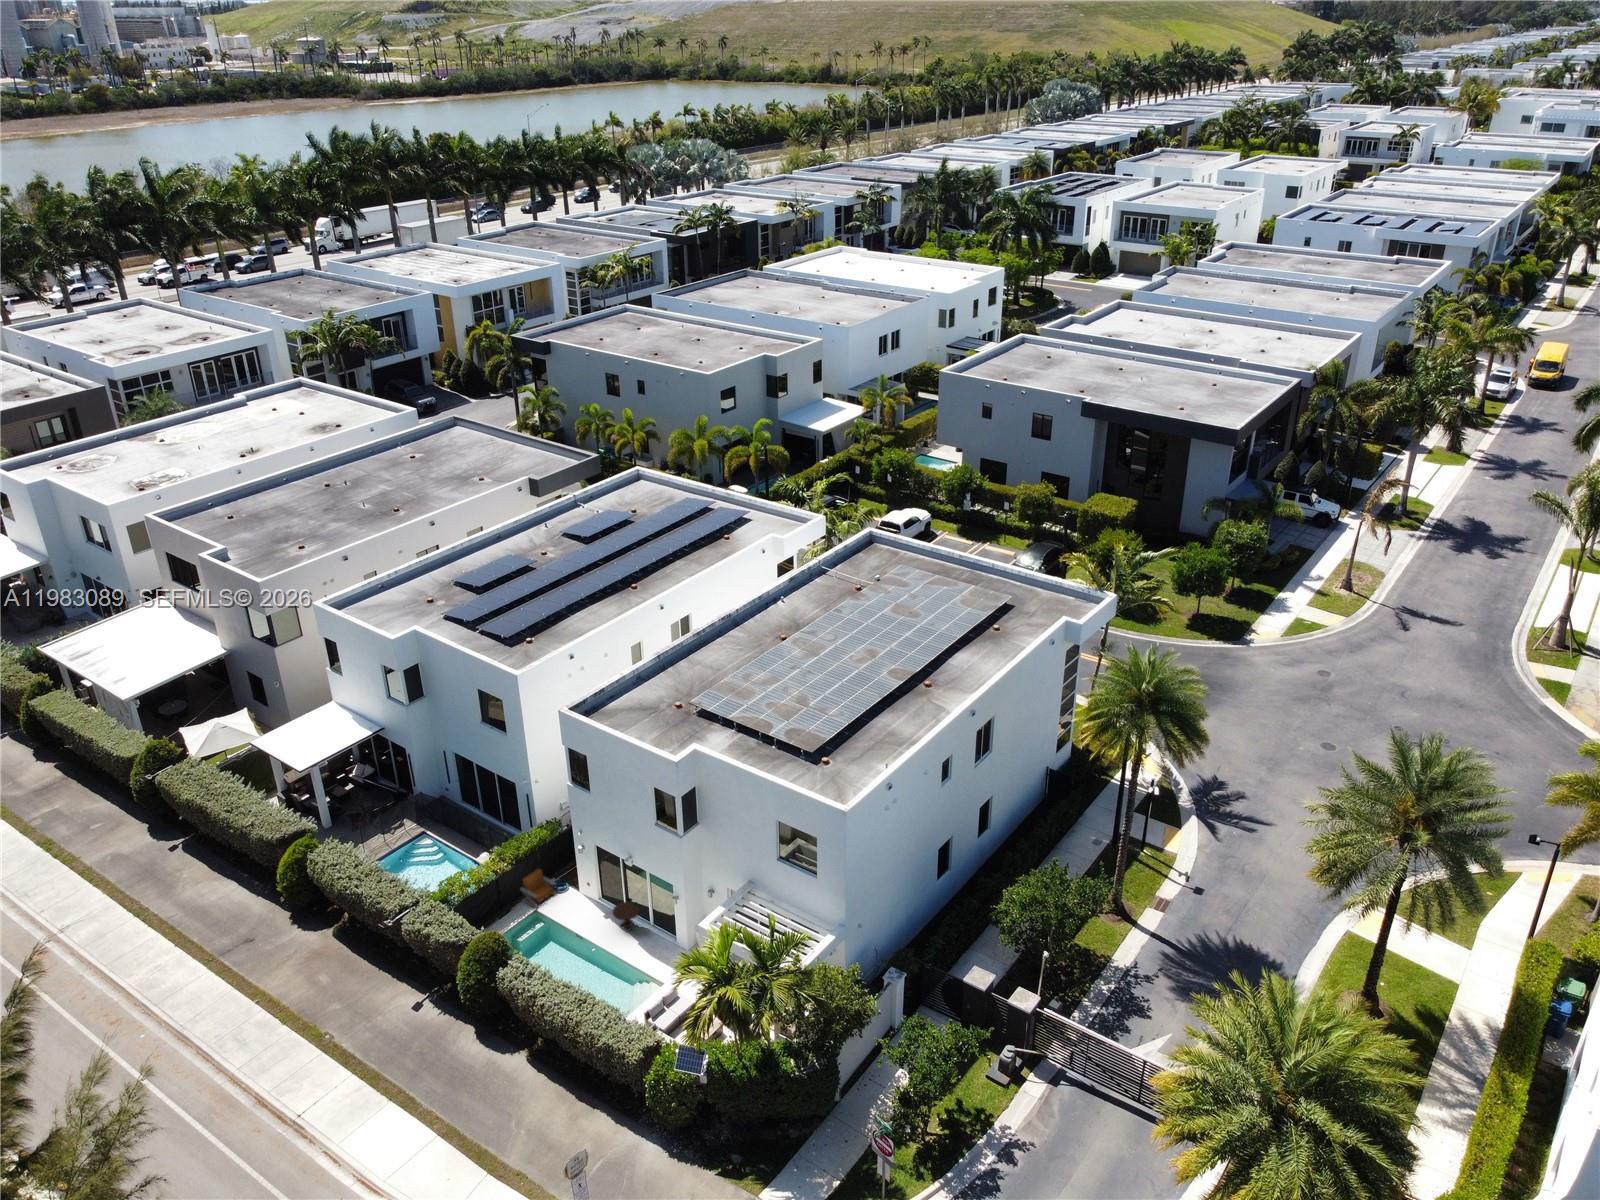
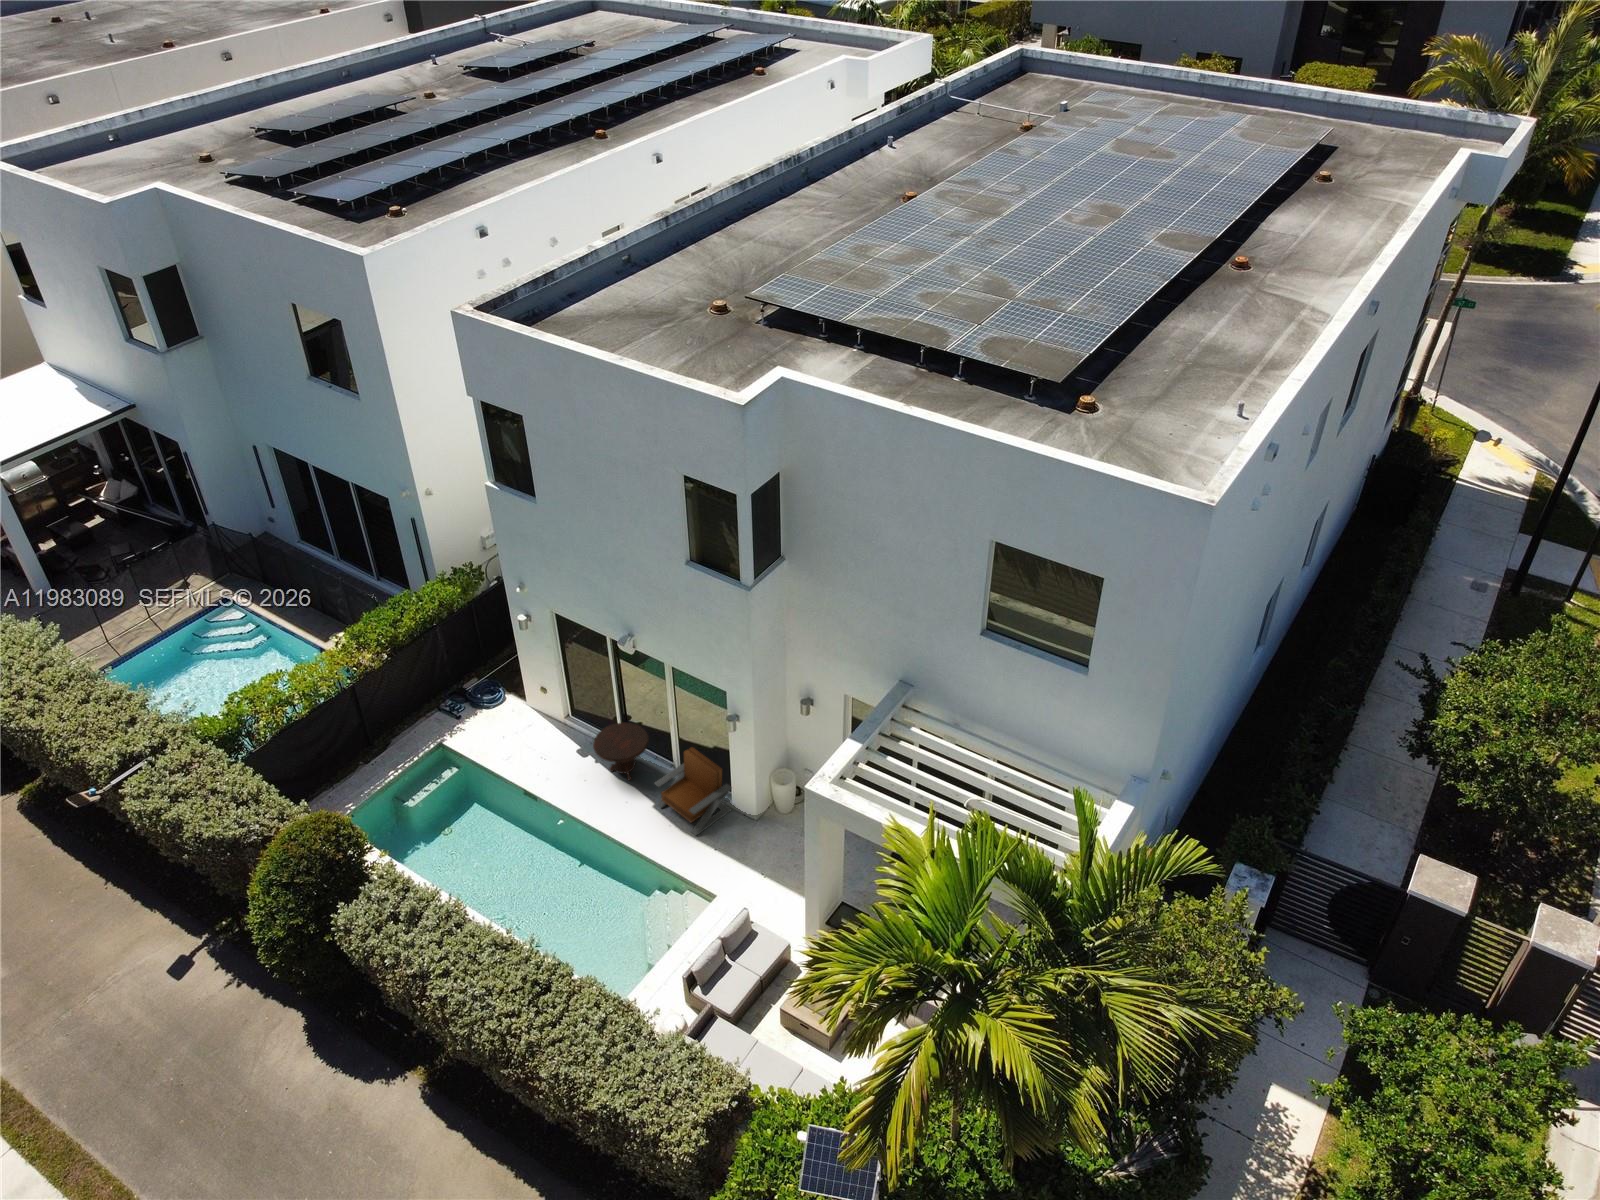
lounge chair: present [520,869,557,909] -> present [654,747,731,836]

